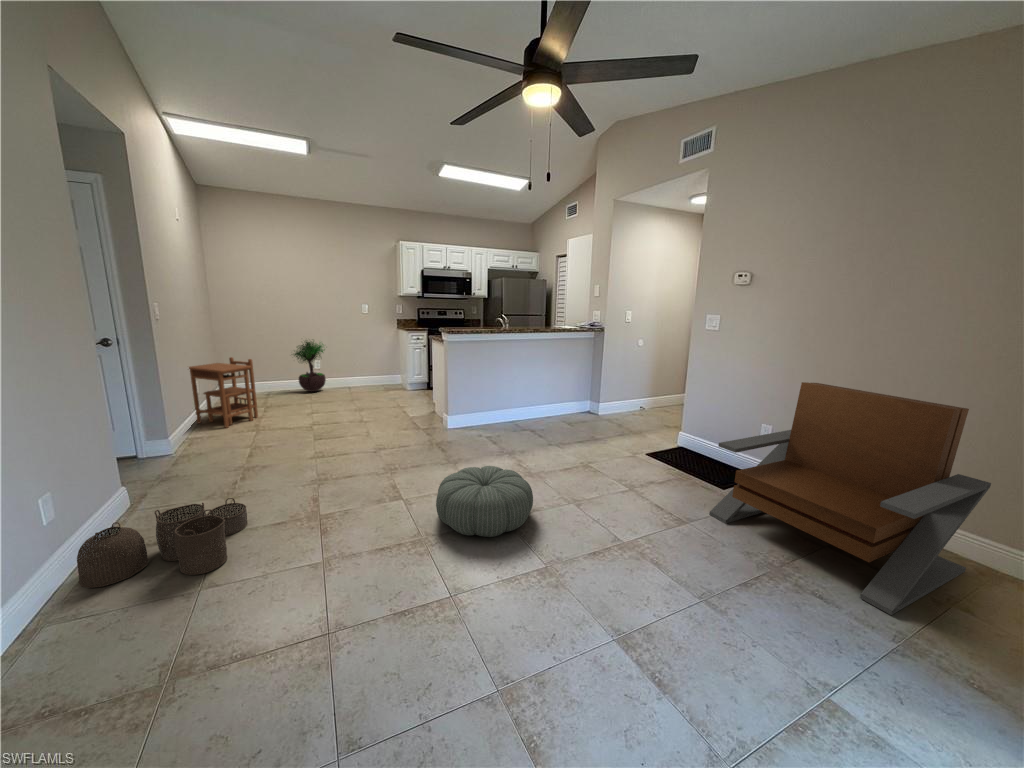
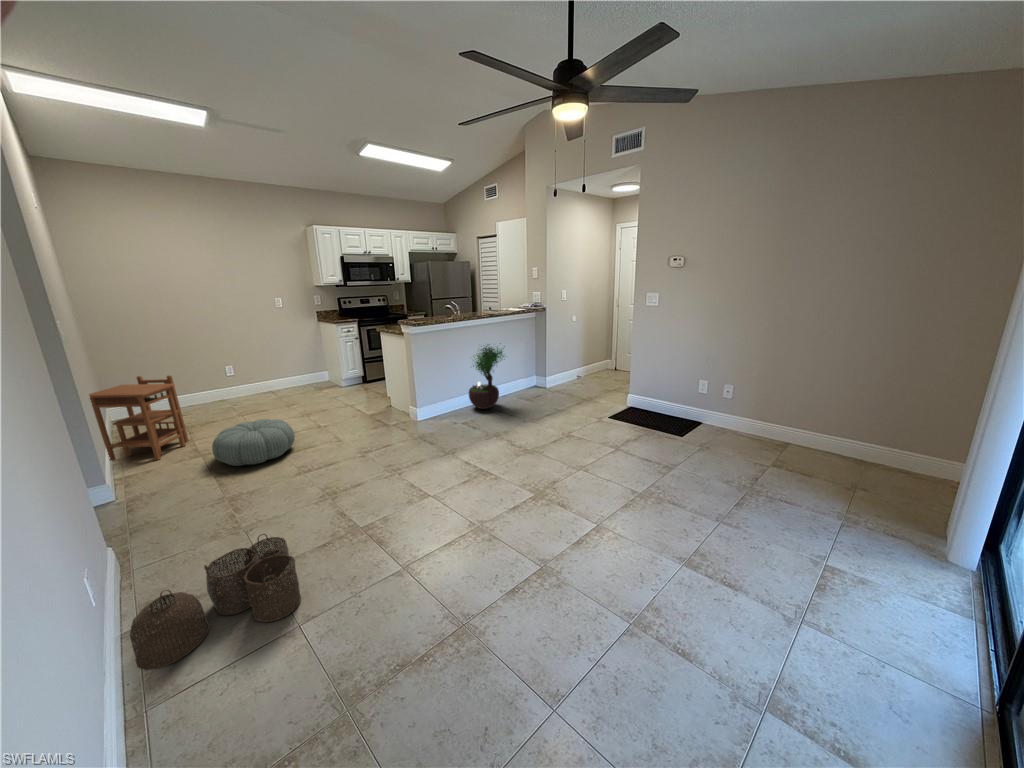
potted tree: present [294,342,326,392] -> present [469,343,505,409]
lounge chair: present [709,382,991,615] -> none [683,344,861,502]
pouf: present [436,466,533,537] -> present [212,419,295,466]

